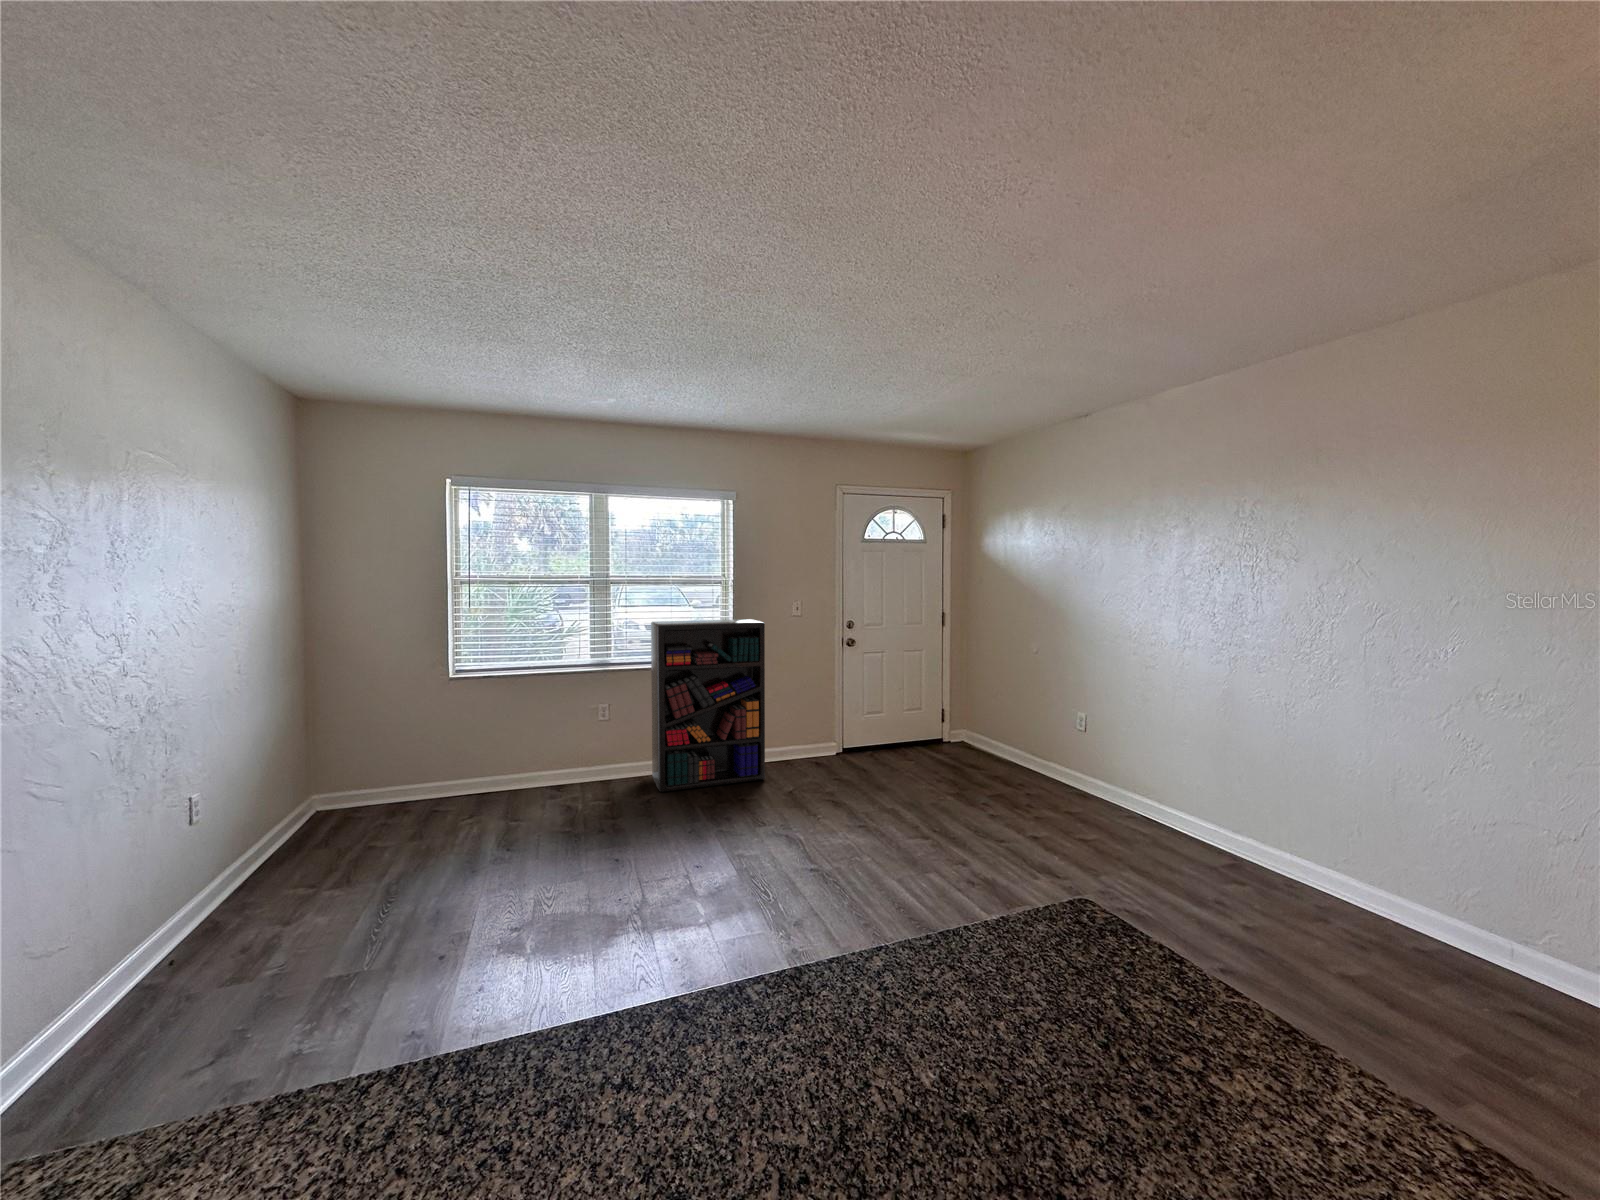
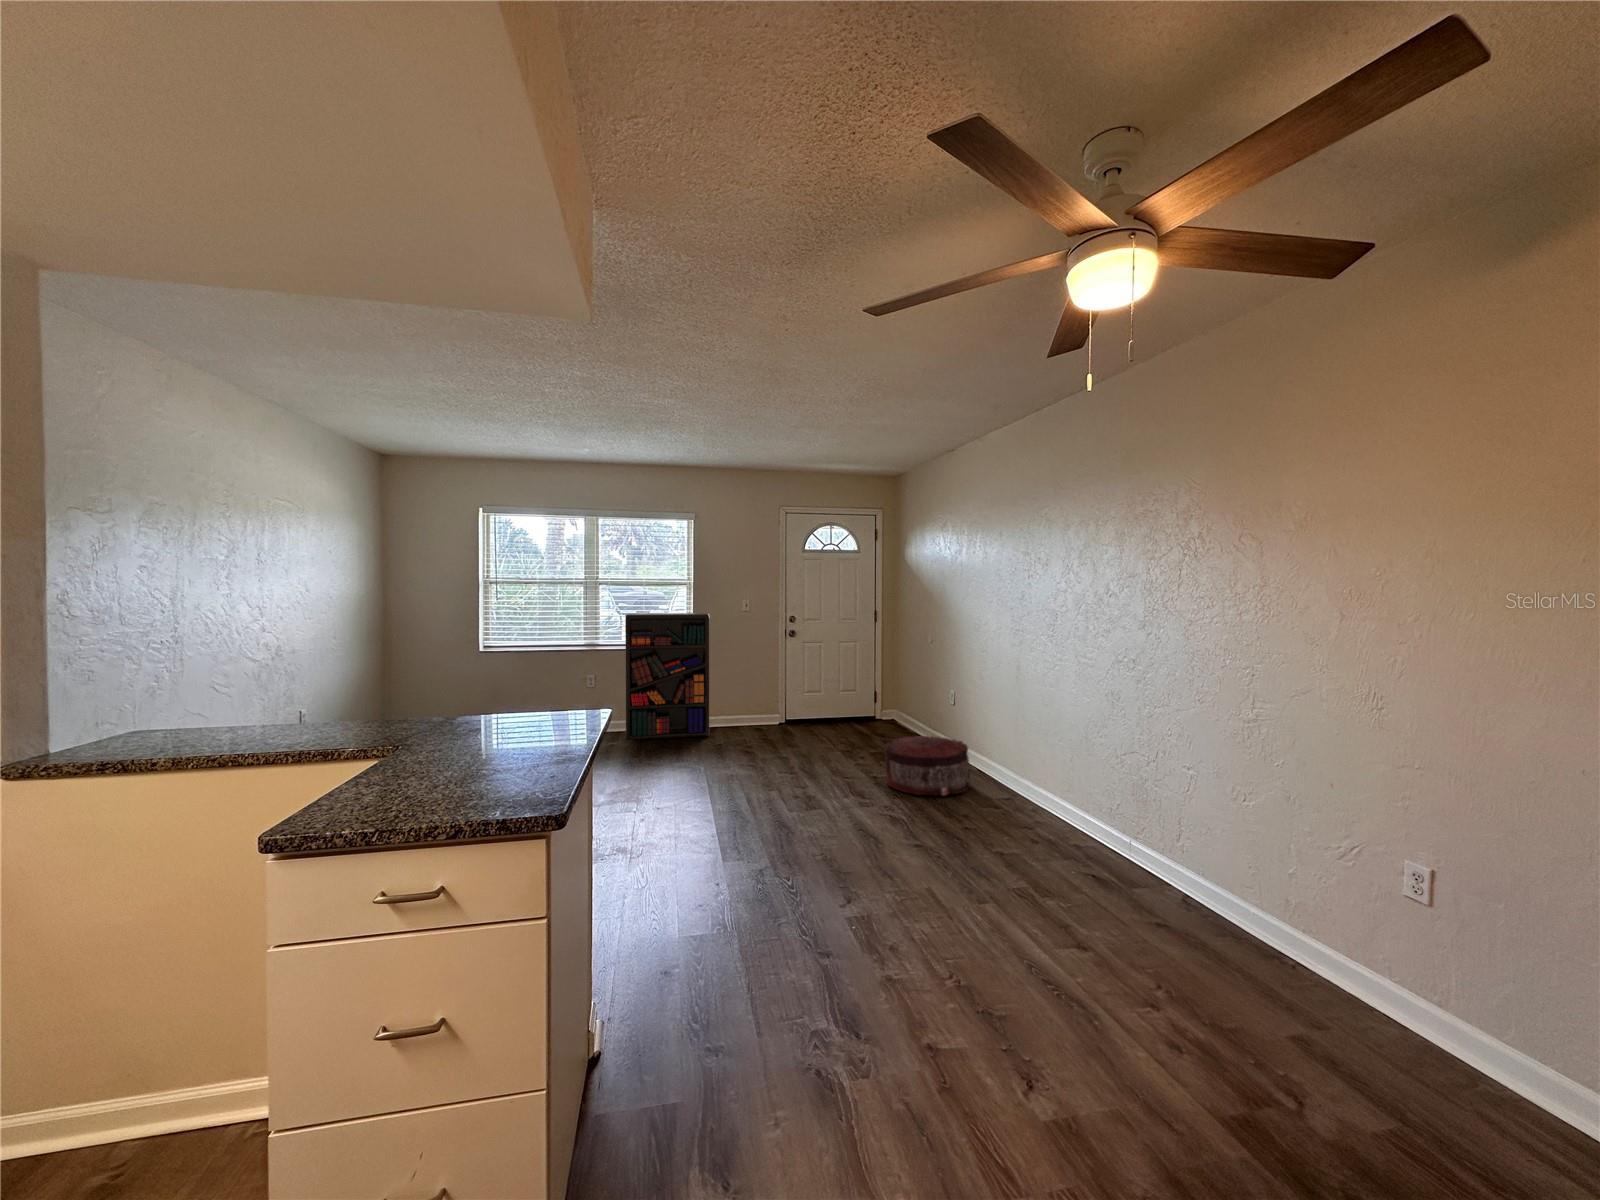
pouf: none [1045,779,1174,869] -> present [885,736,971,796]

